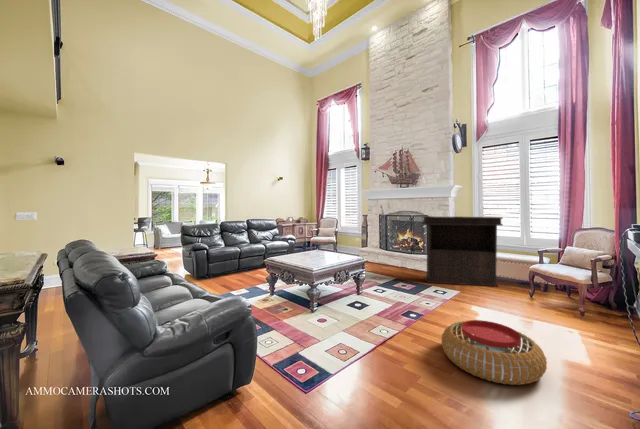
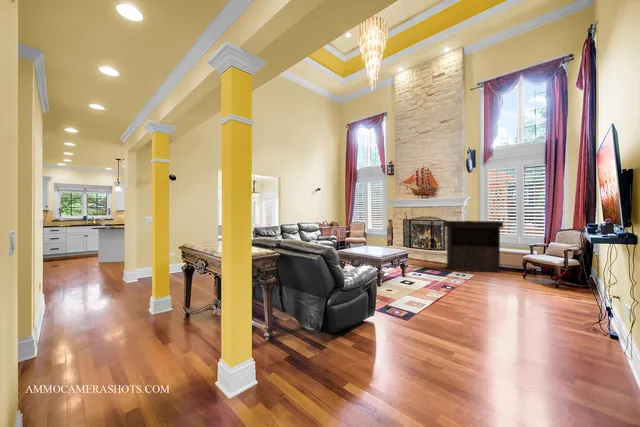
pouf: present [441,320,547,385] -> none [473,286,537,317]

